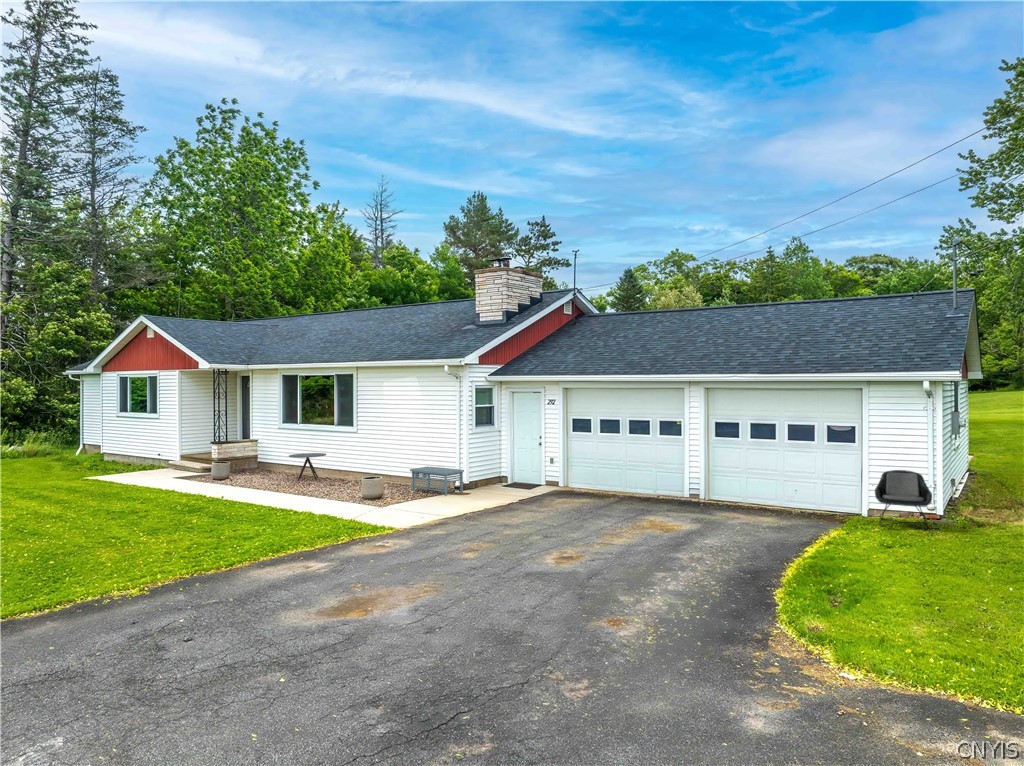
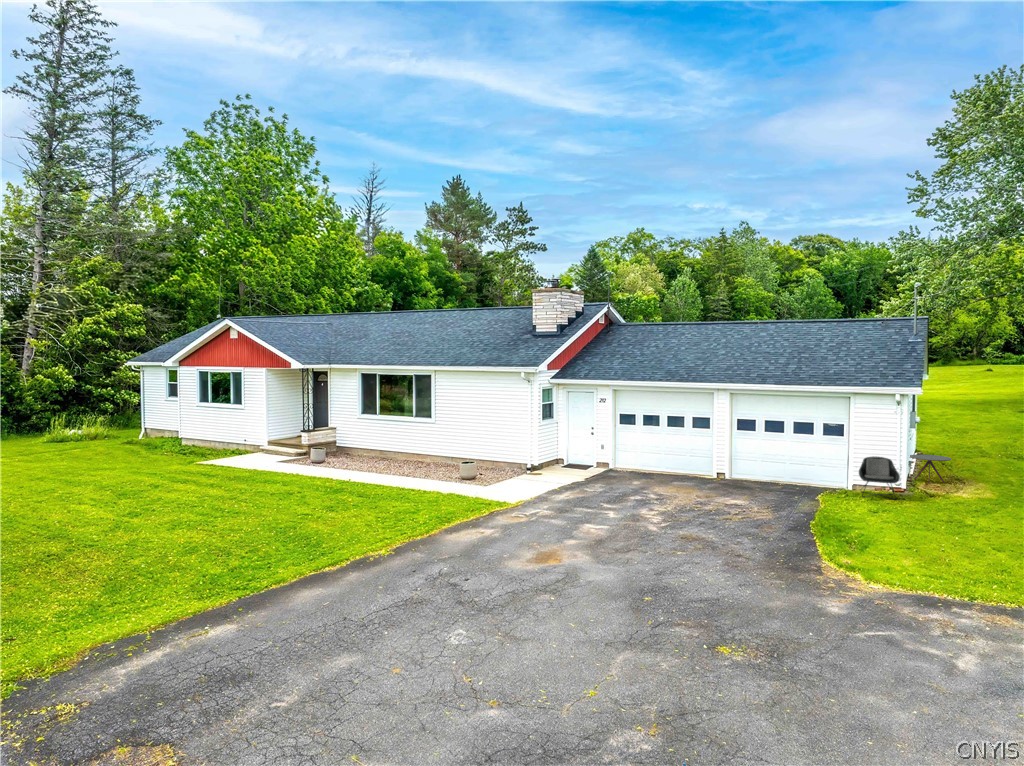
round table: present [289,453,326,481] -> present [910,454,951,483]
storage bench: present [410,466,464,495] -> none [490,452,535,476]

